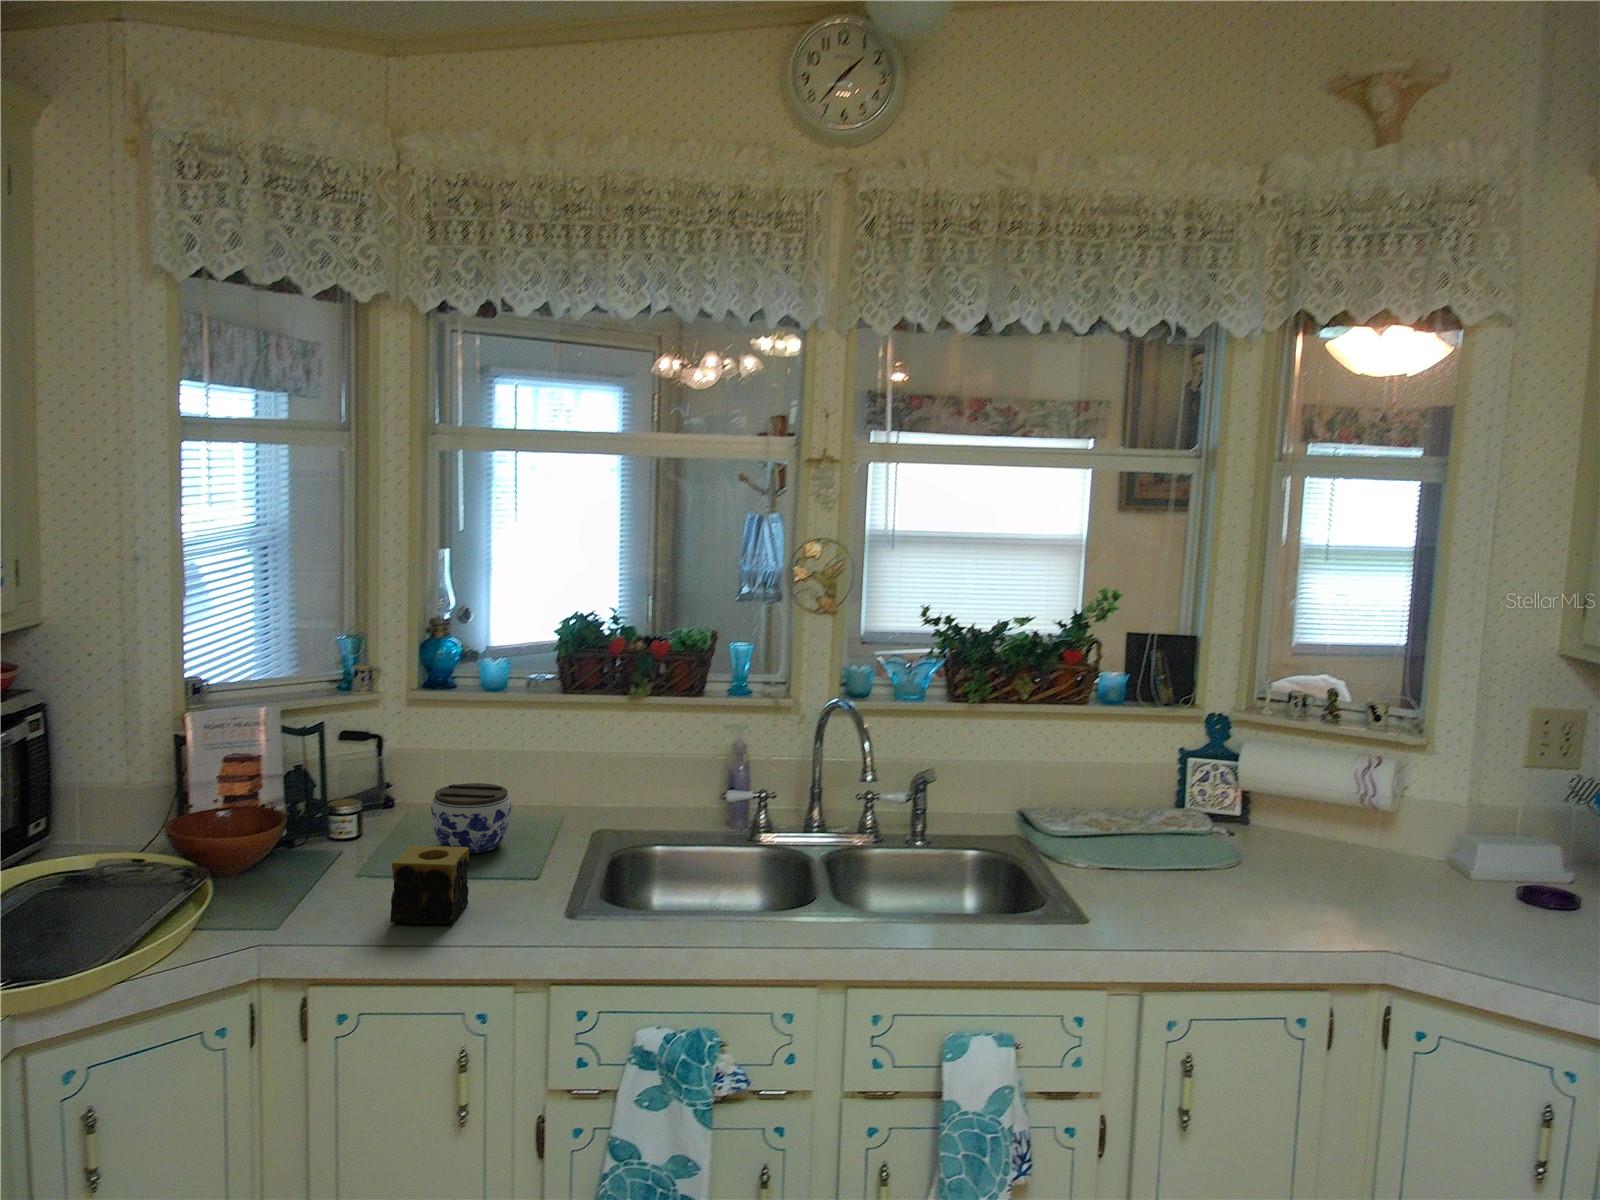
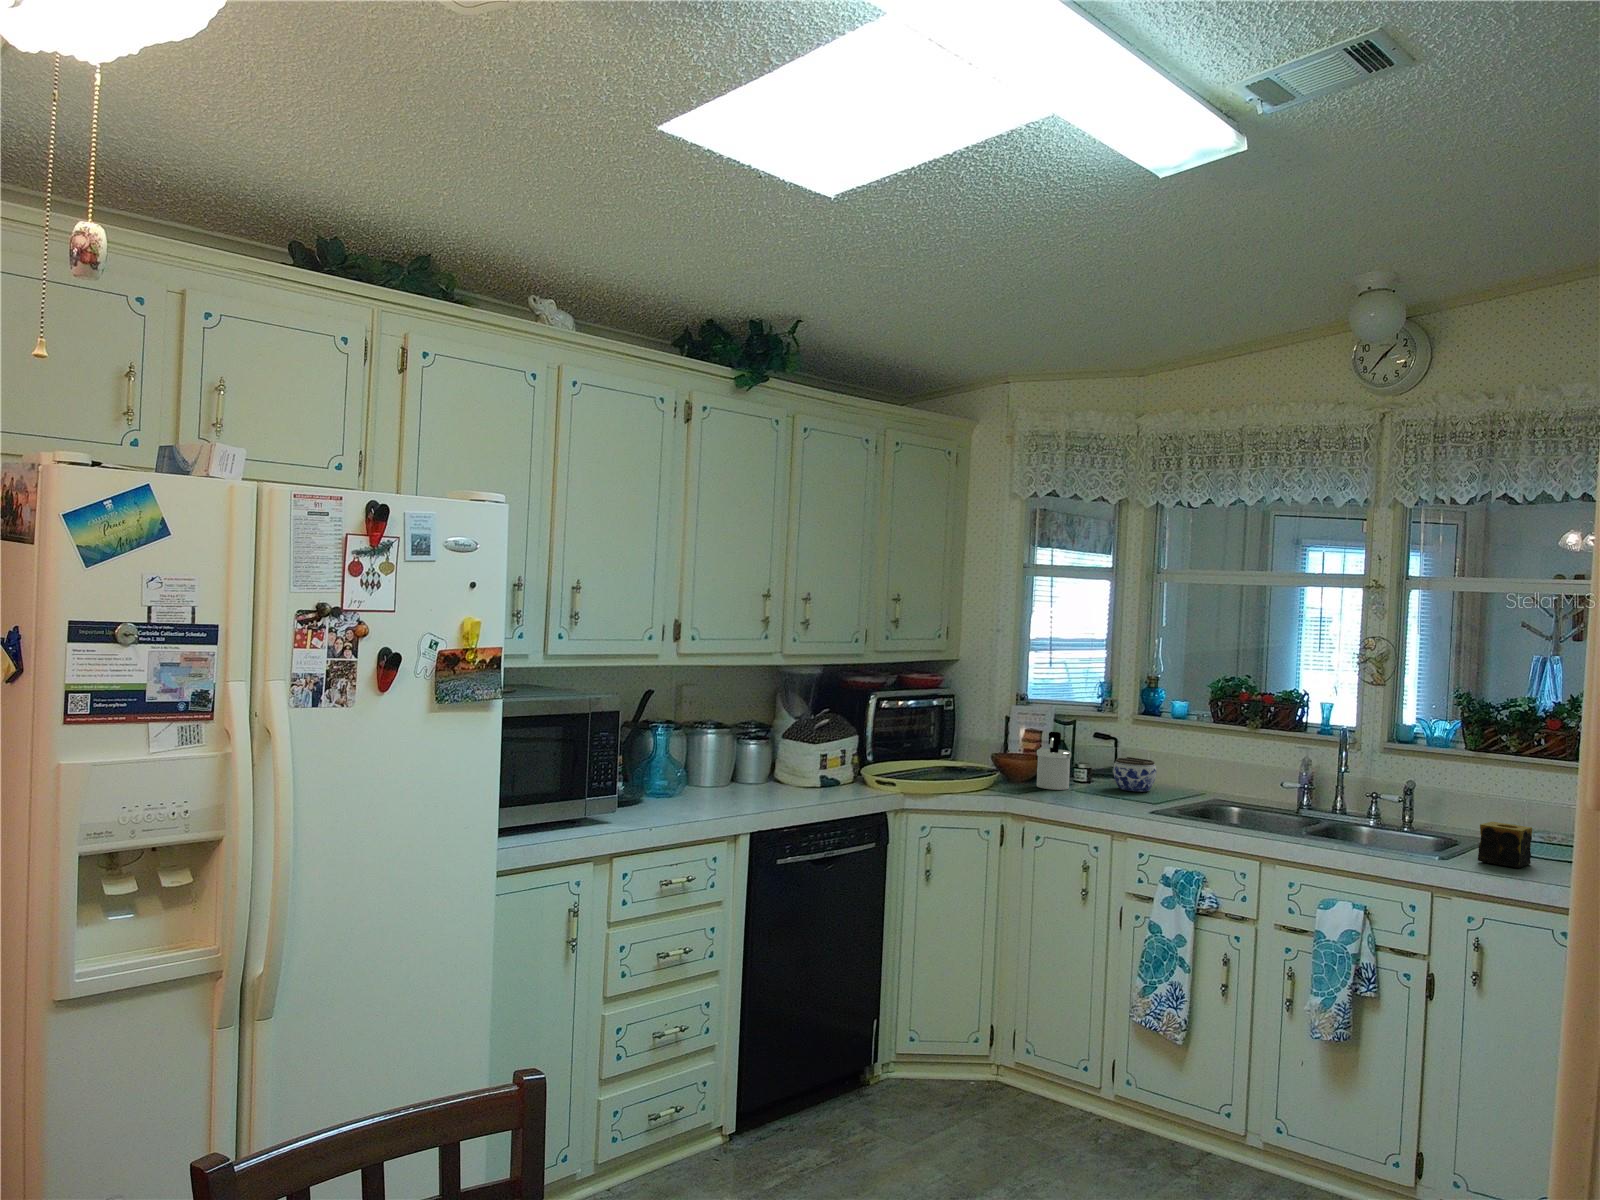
soap dispenser: none [284,767,359,892] -> present [1037,732,1071,790]
candle: present [390,845,469,924] -> present [1478,822,1532,868]

